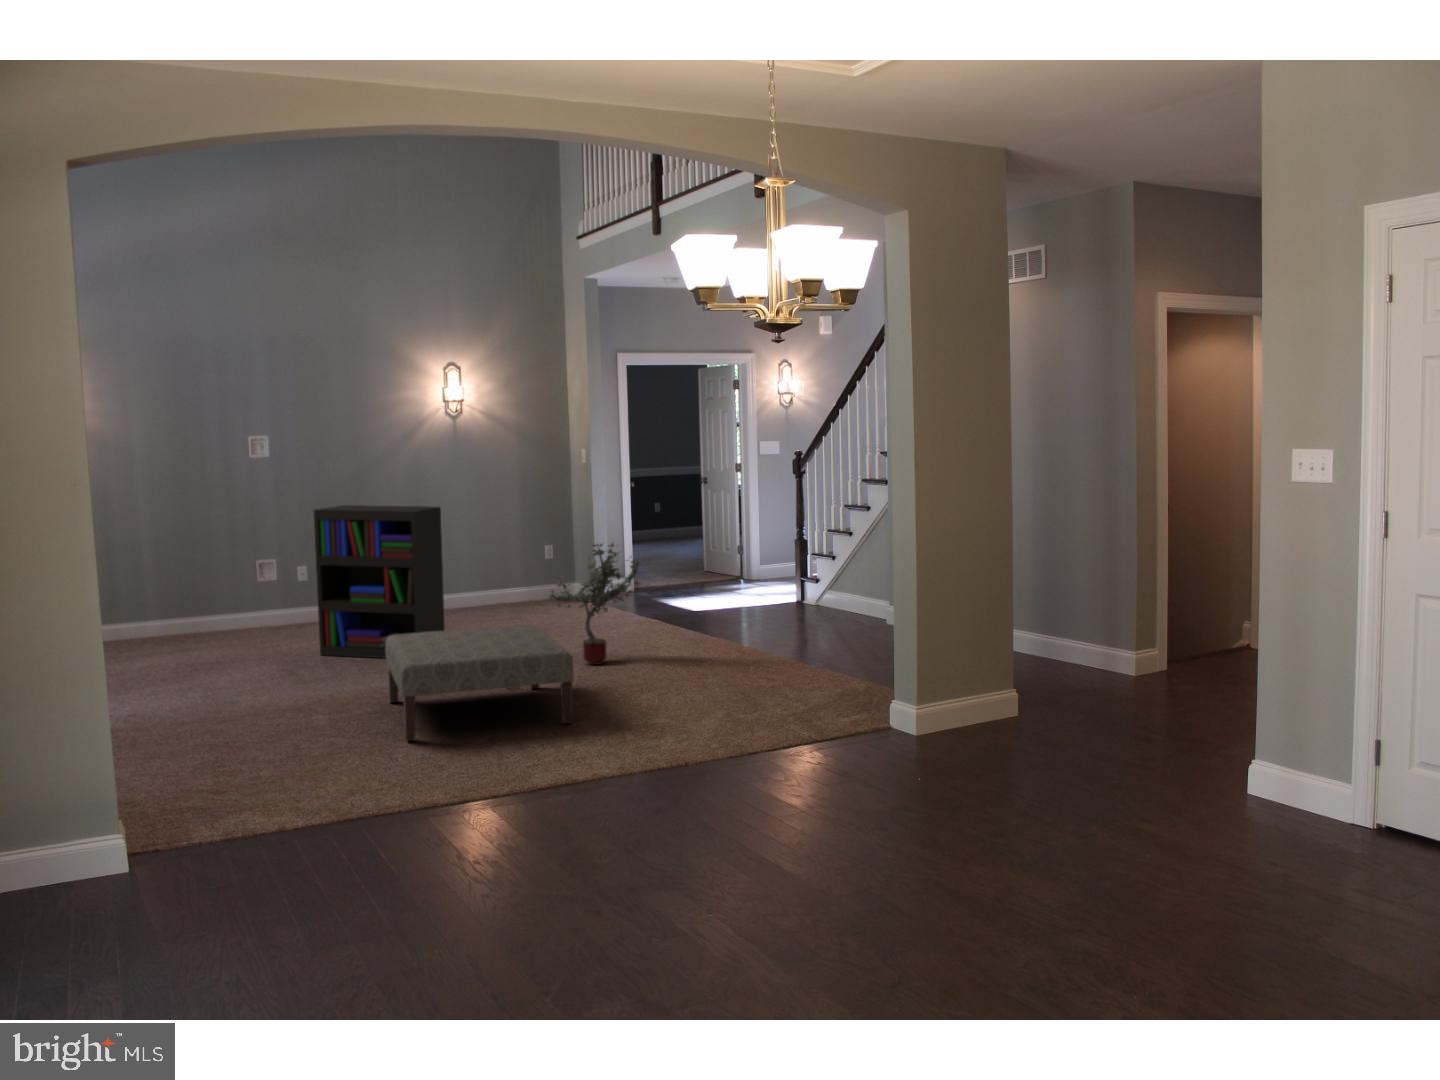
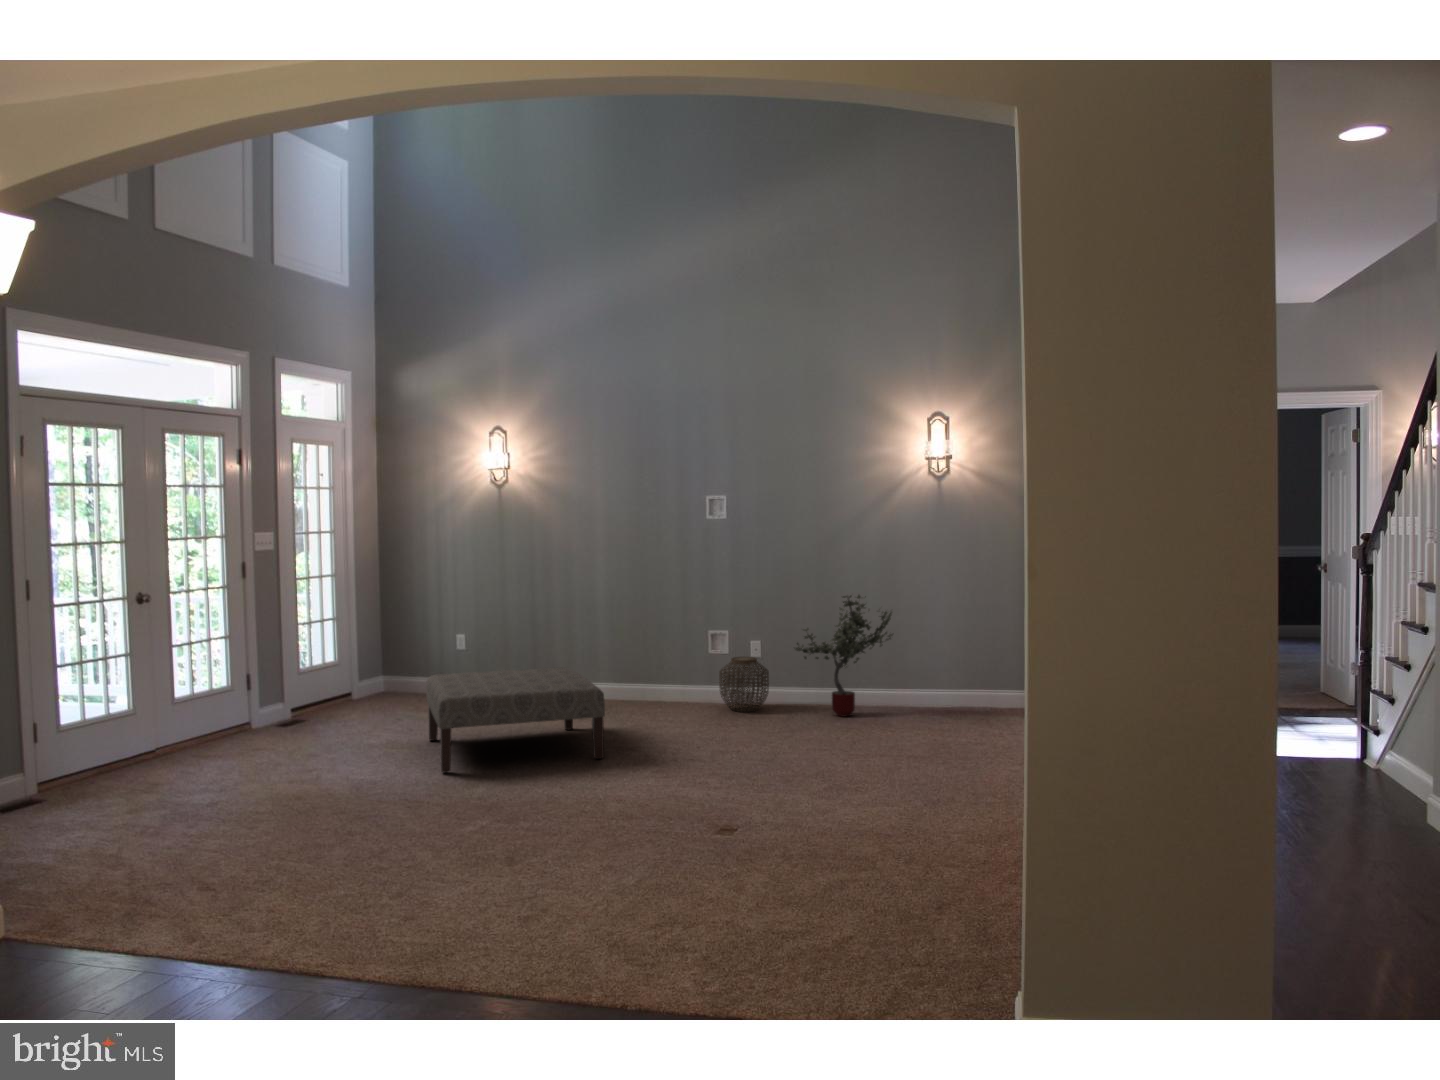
bookshelf: present [314,505,445,658] -> none [366,561,486,706]
potted tree: present [549,543,641,665] -> present [795,595,893,717]
woven basket: none [691,609,743,667] -> present [719,657,769,712]

